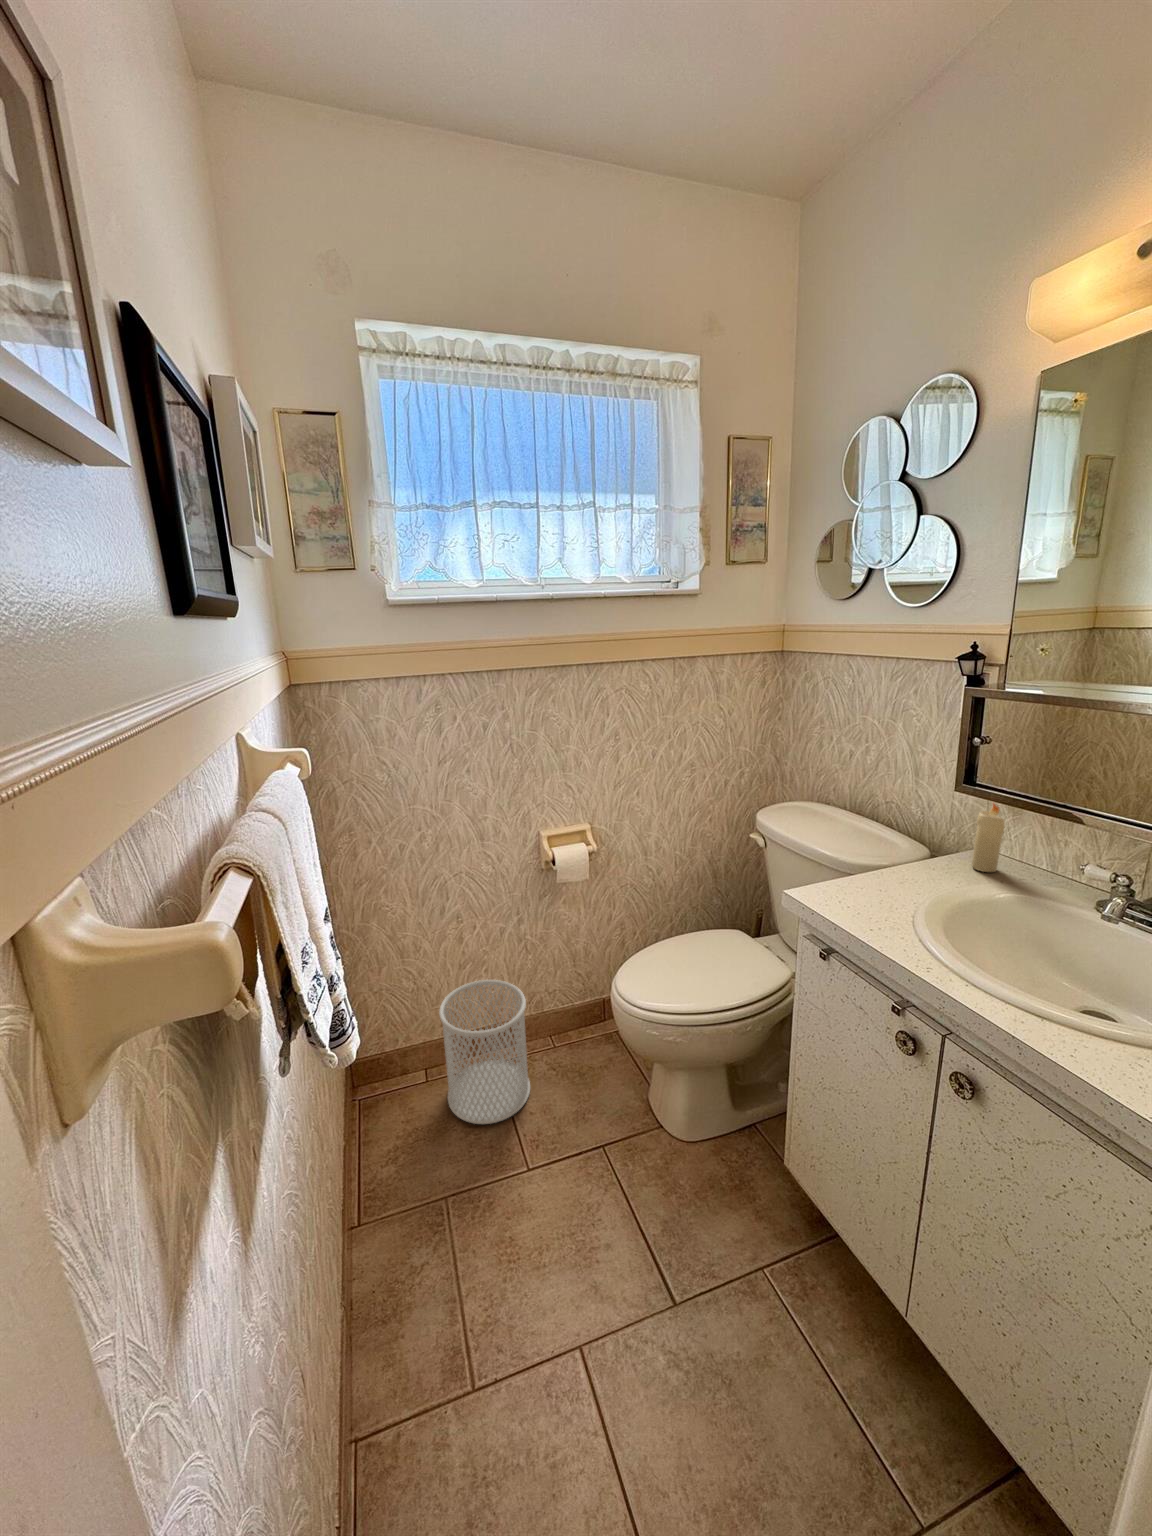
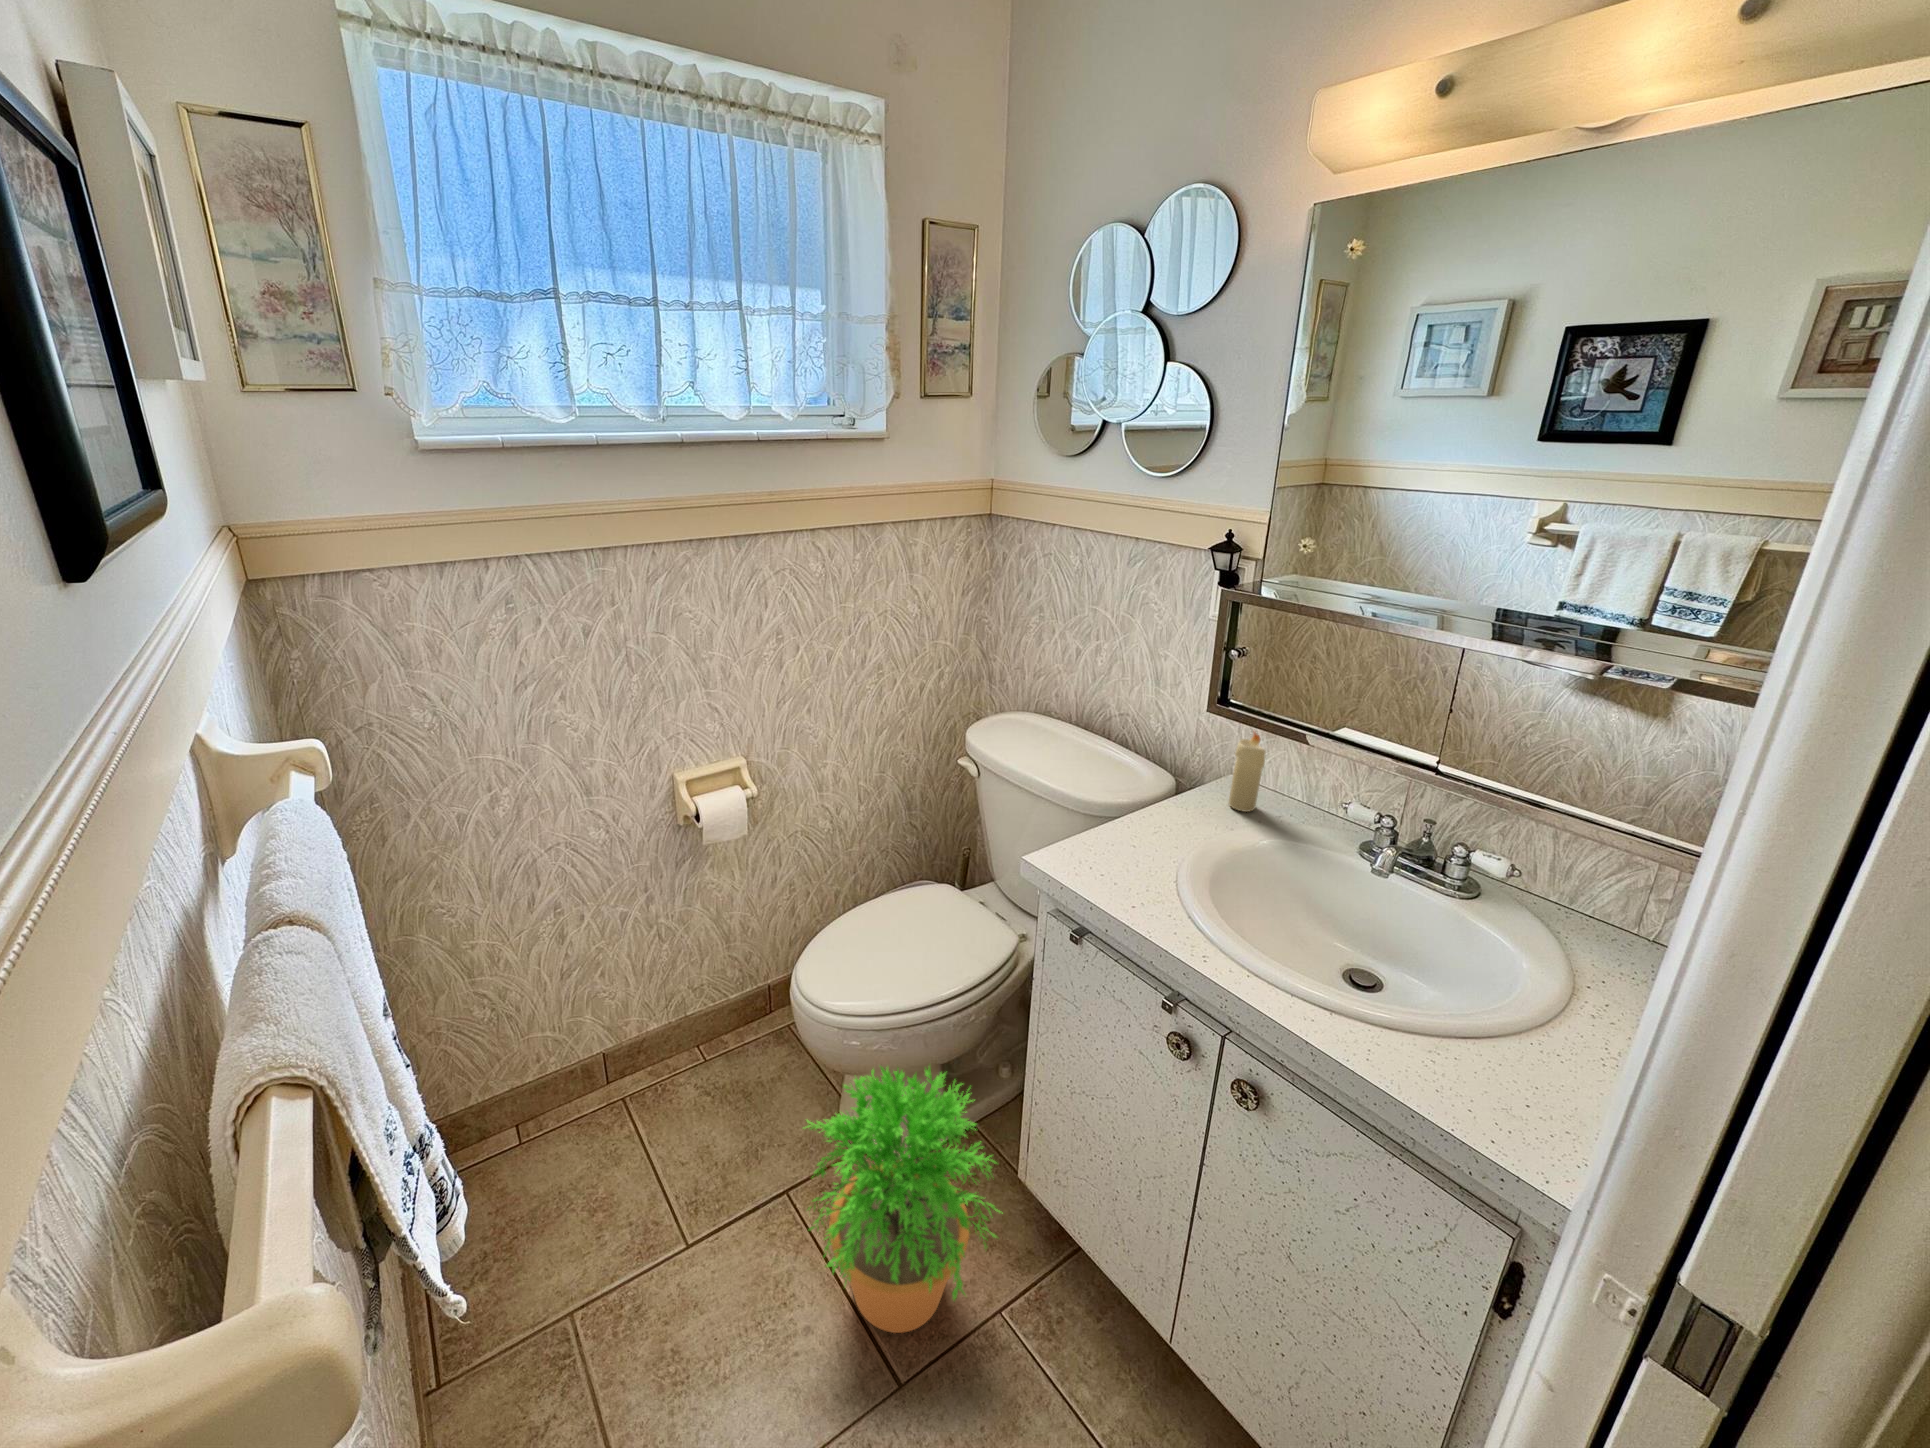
wastebasket: present [439,980,530,1124] -> none [537,990,678,1196]
potted plant: none [611,1047,761,1266] -> present [807,1067,1003,1333]

